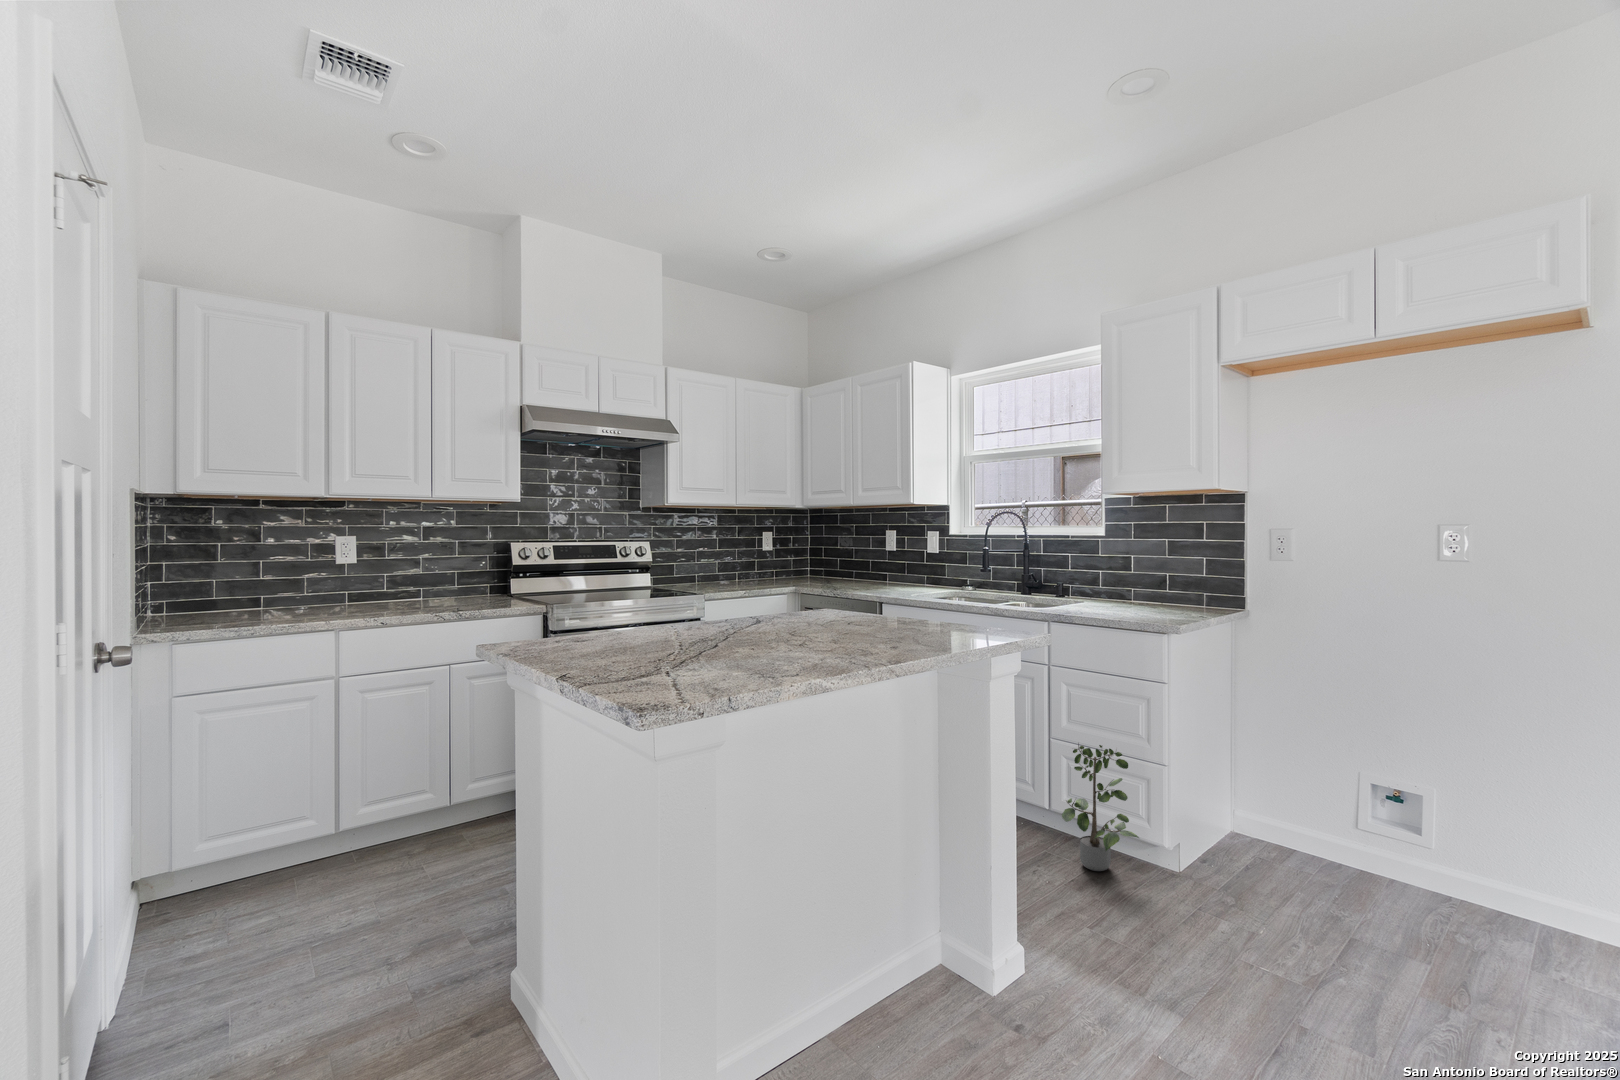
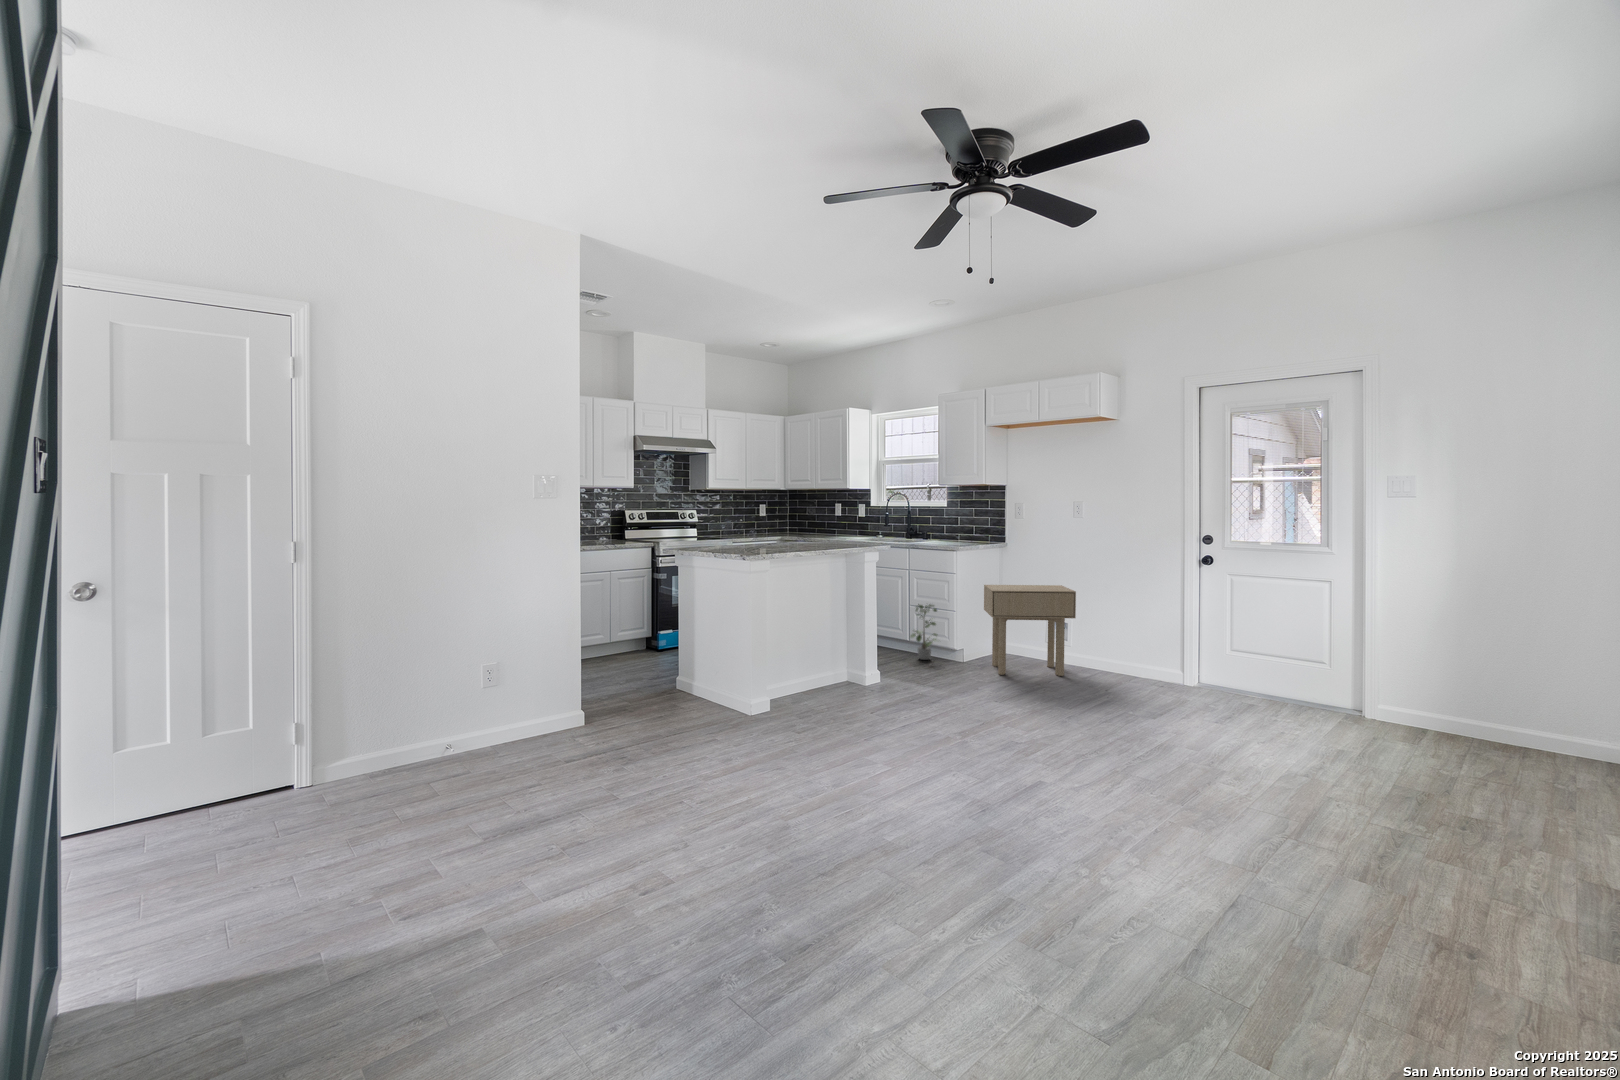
side table: none [1239,712,1531,965] -> present [984,585,1076,676]

